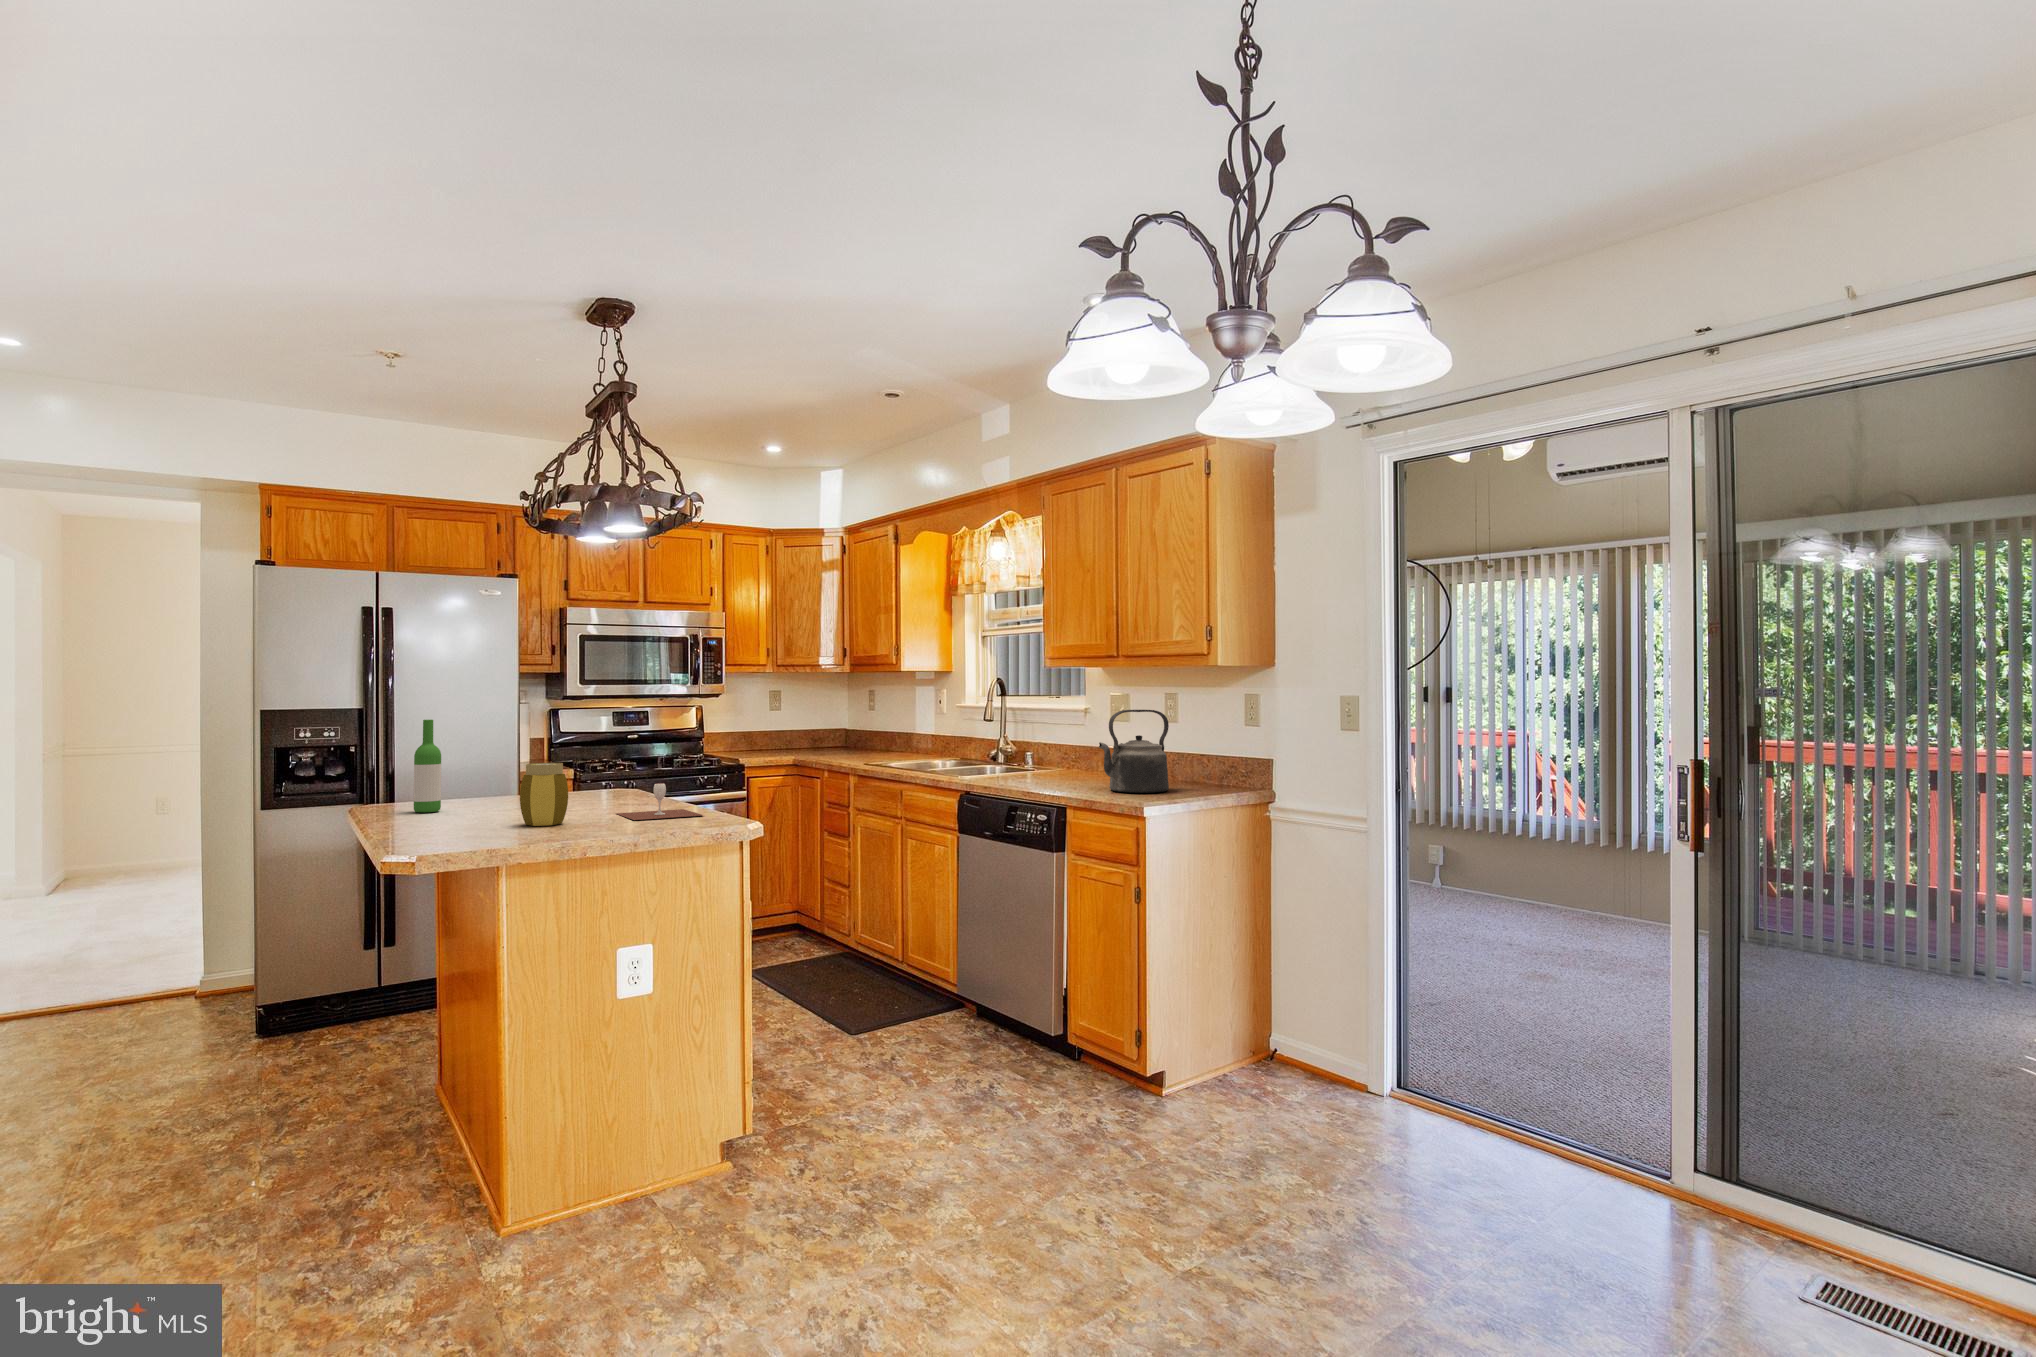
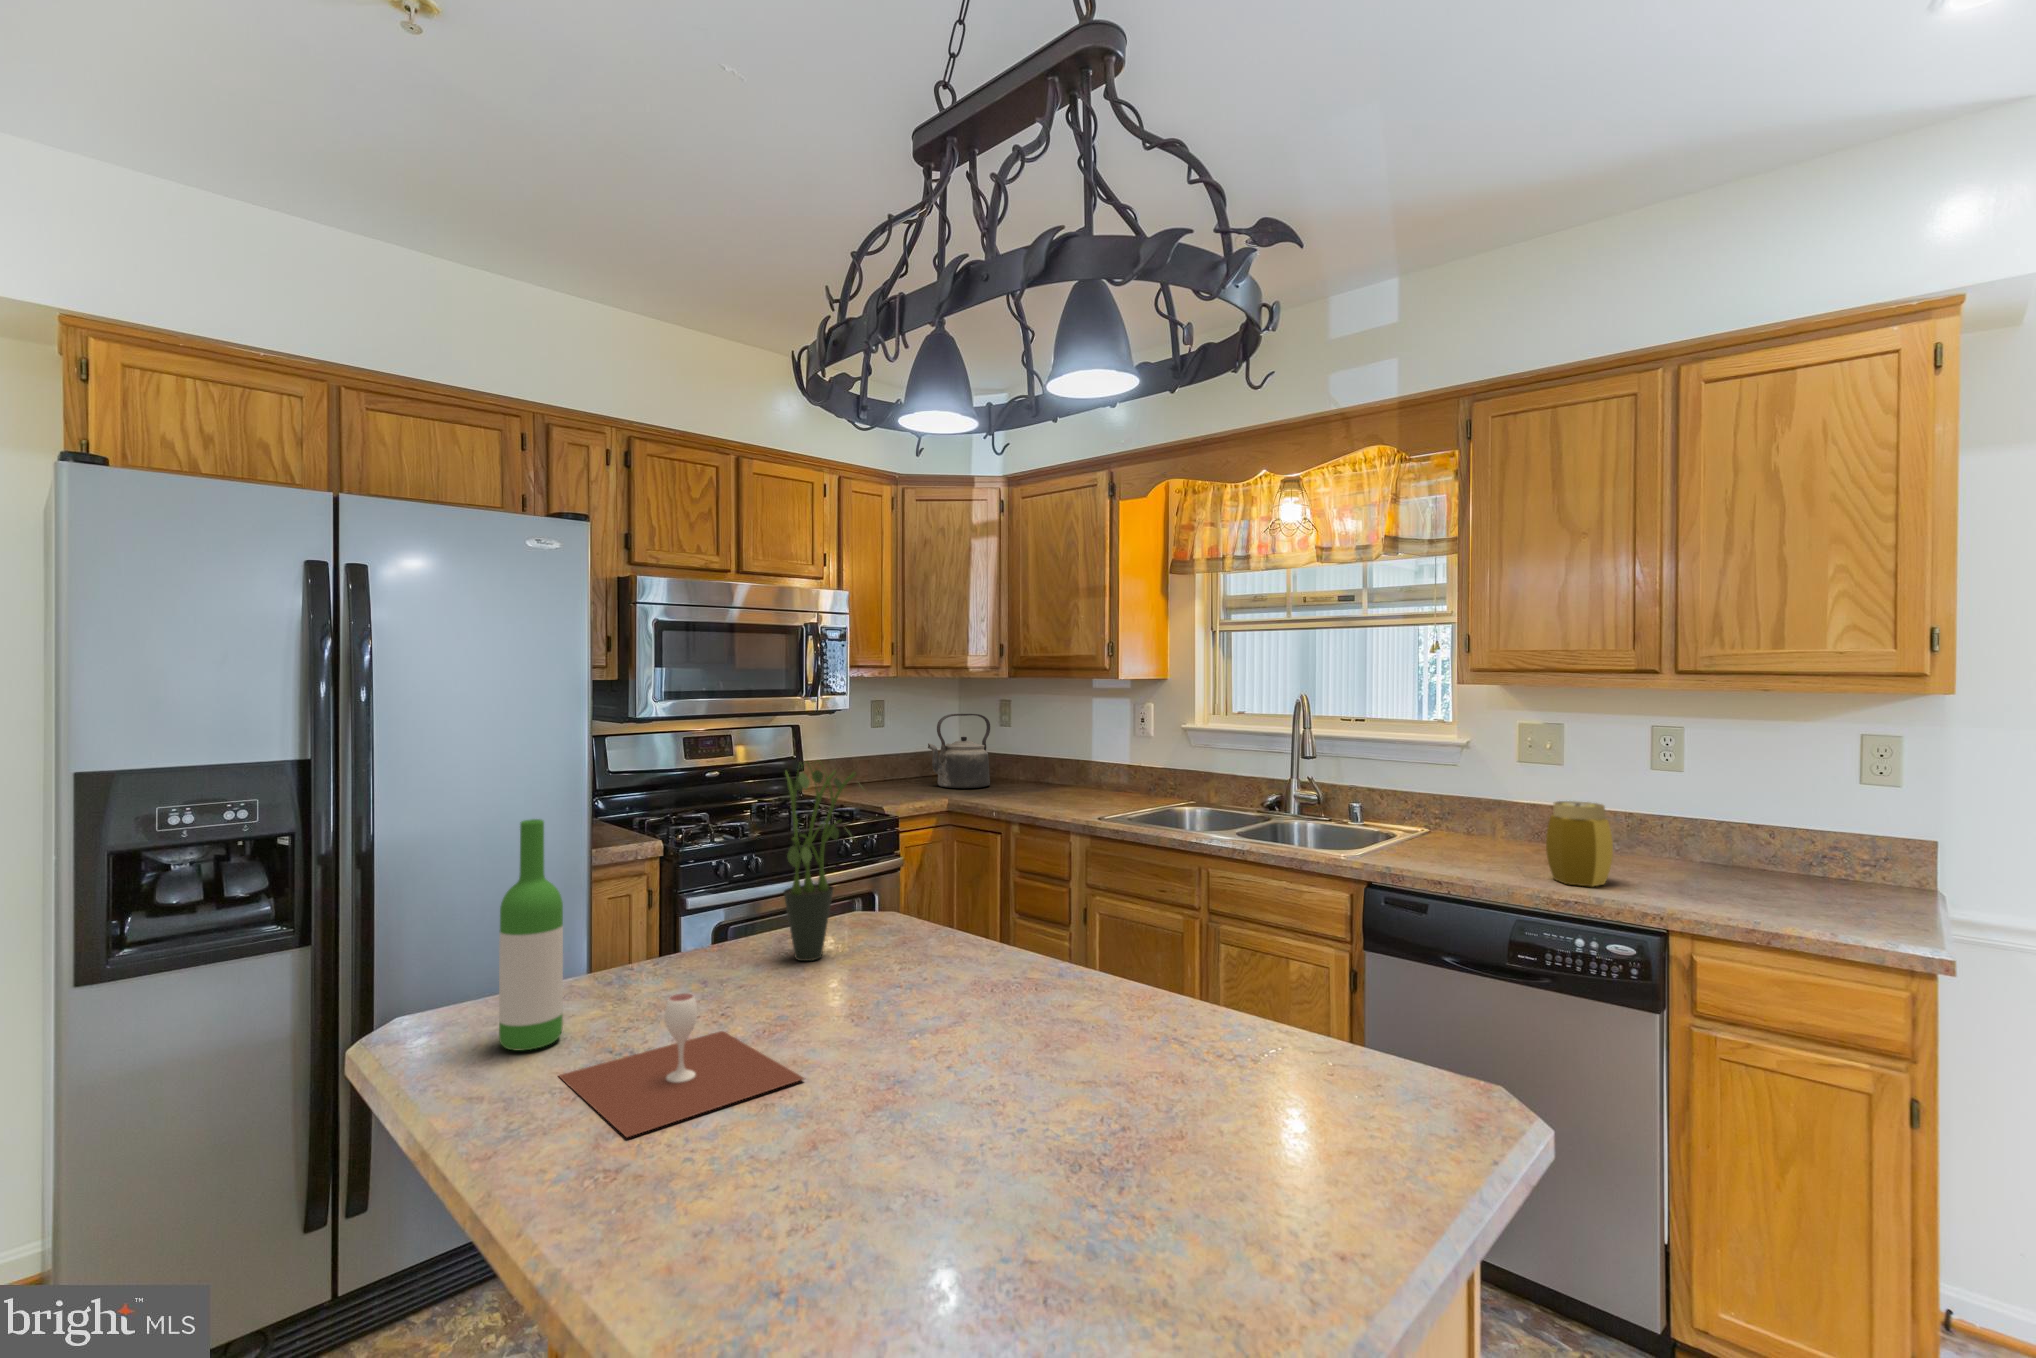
potted plant: none [565,704,607,801] -> present [783,761,865,961]
kettle: present [1099,710,1169,793] -> present [928,713,990,788]
jar: present [520,763,568,826] -> present [1546,801,1613,886]
wine glass: present [616,783,703,820] -> present [559,993,804,1137]

